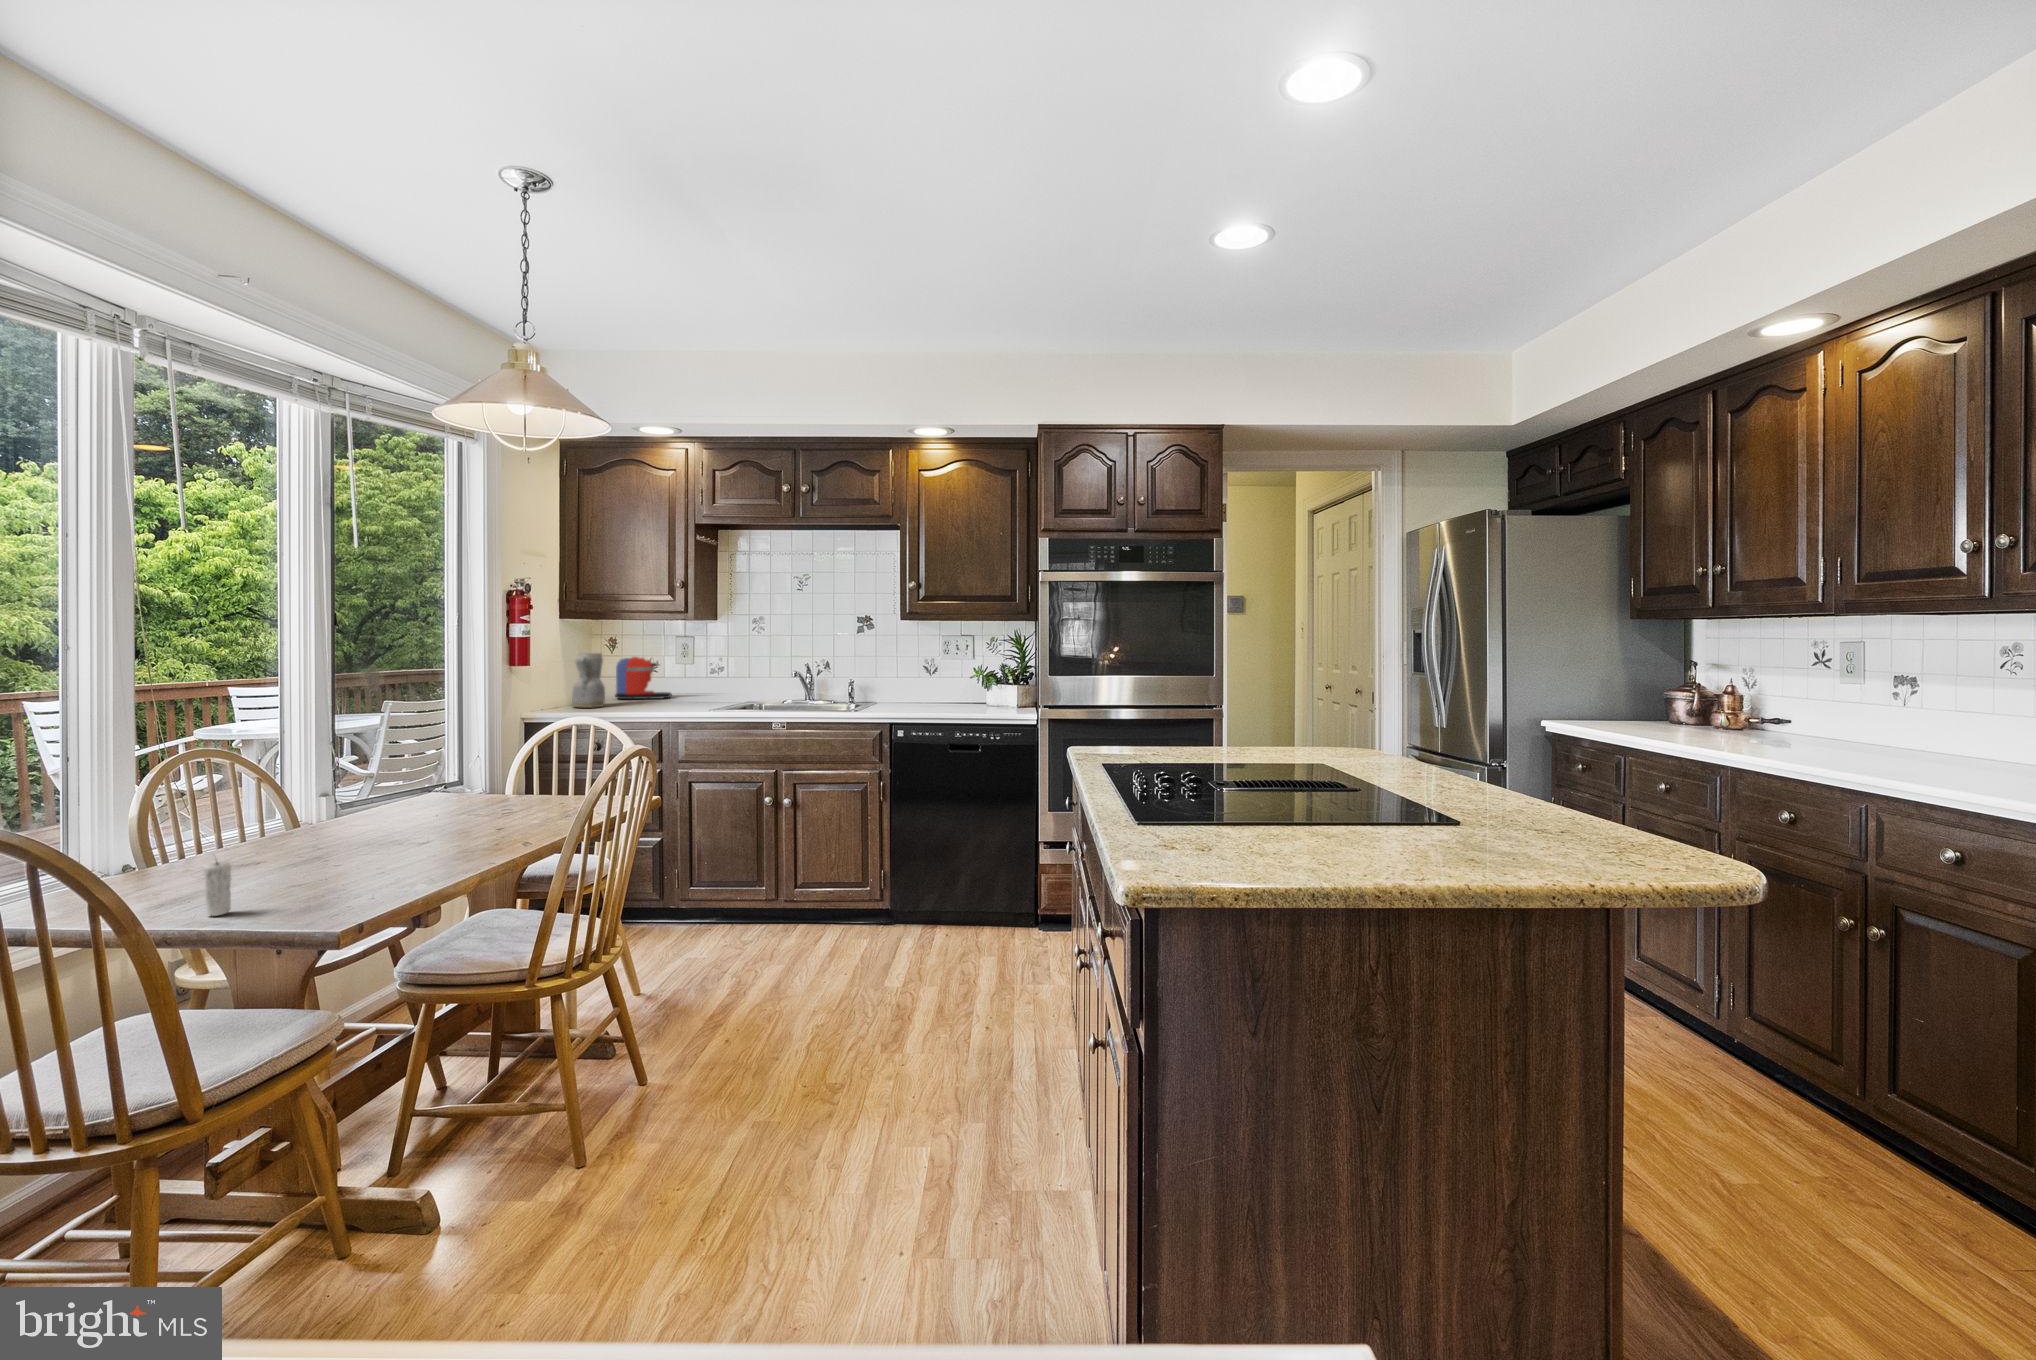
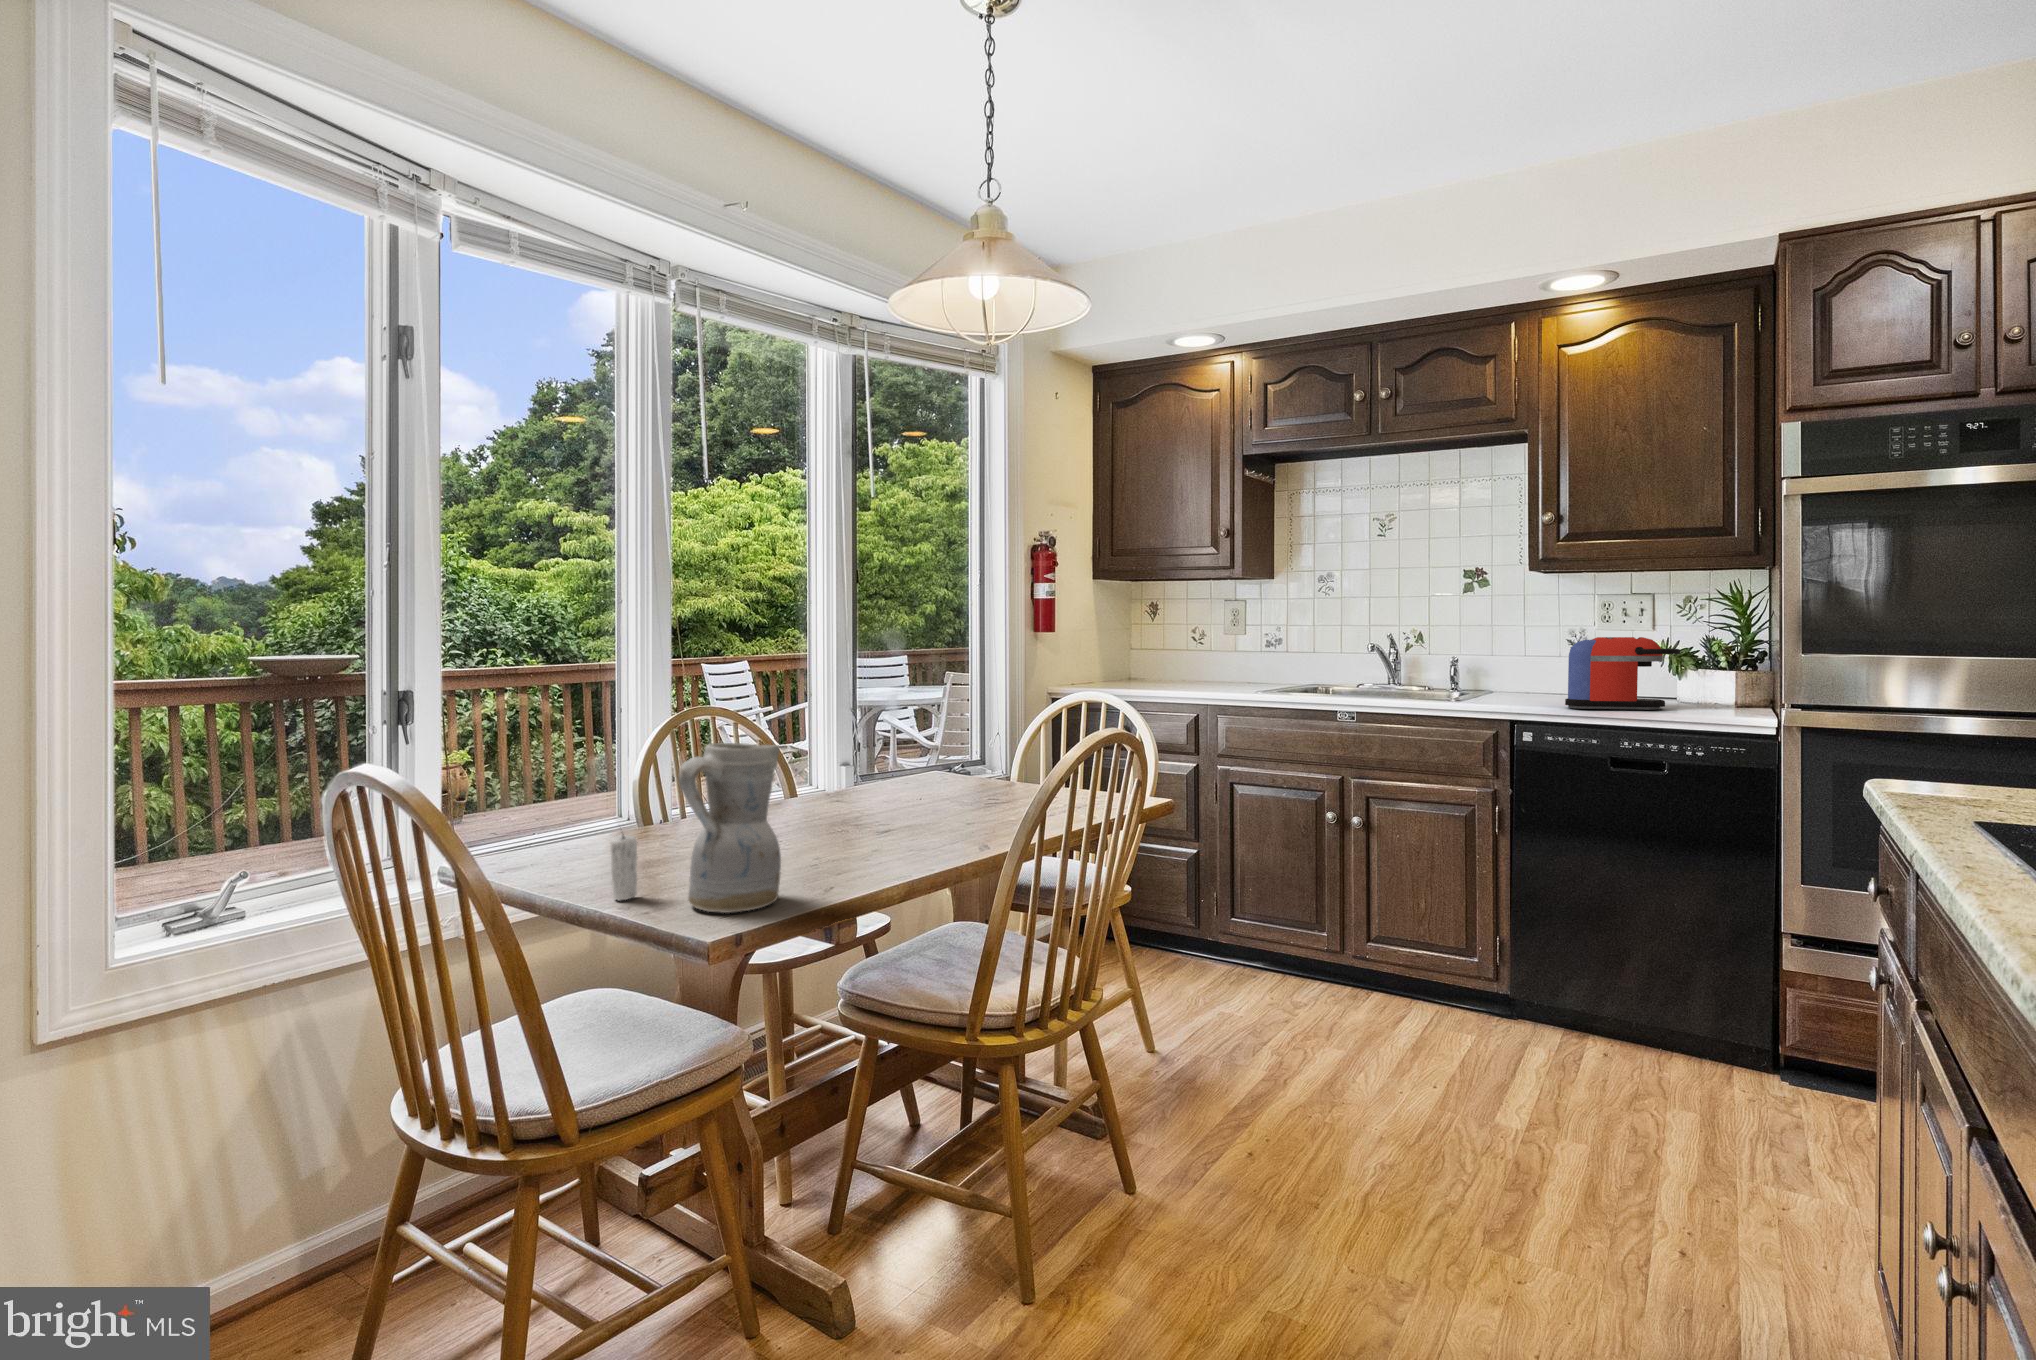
ceramic pitcher: present [572,652,605,707] -> present [679,743,781,913]
coffee maker: present [615,657,672,699] -> present [1565,637,1680,710]

